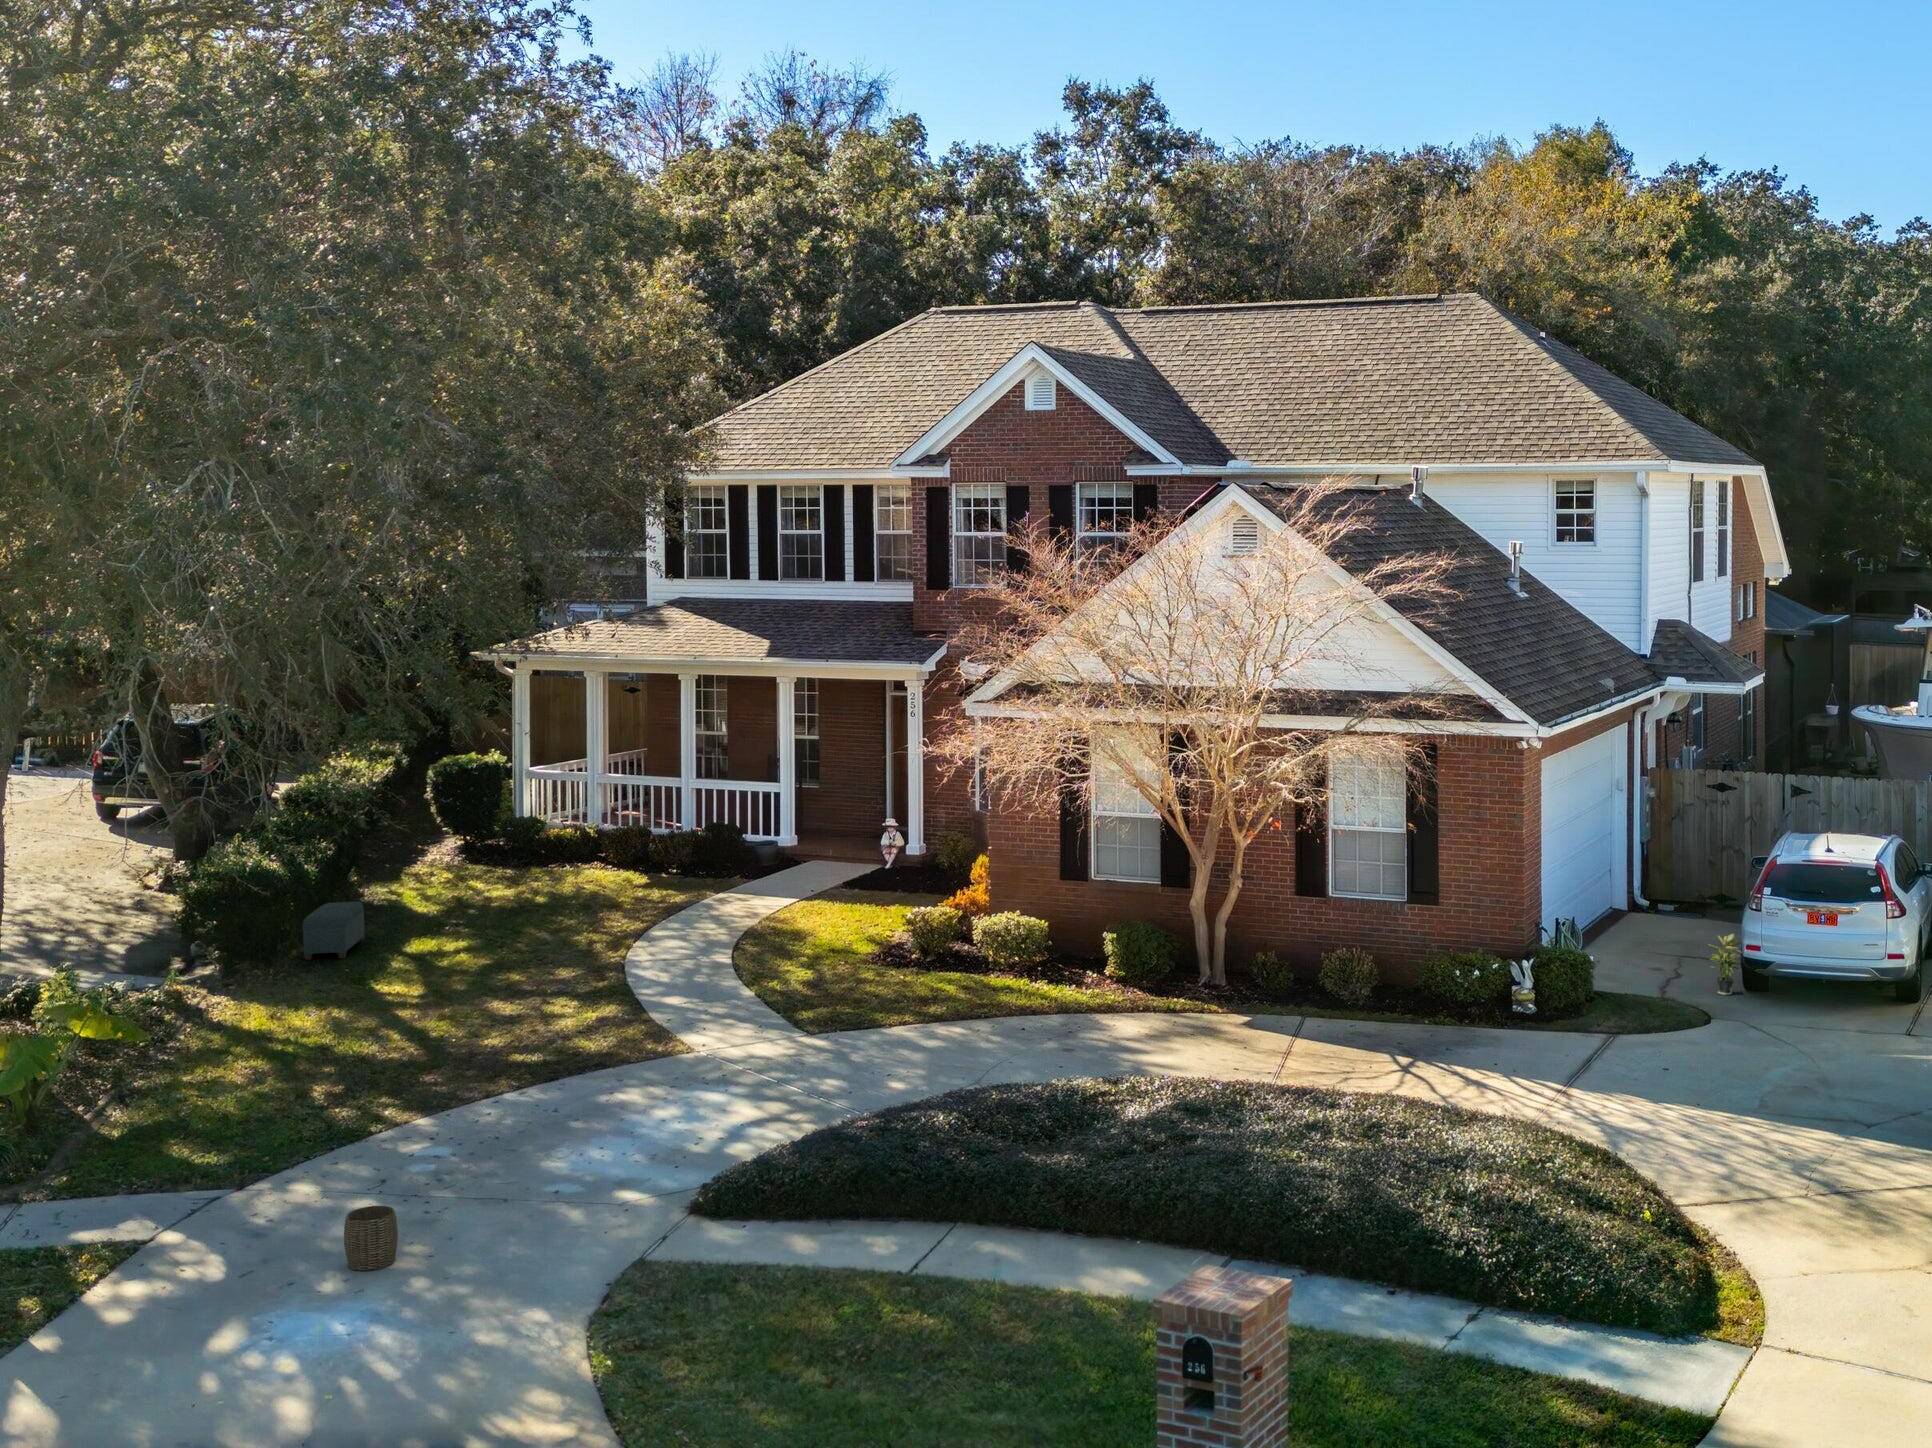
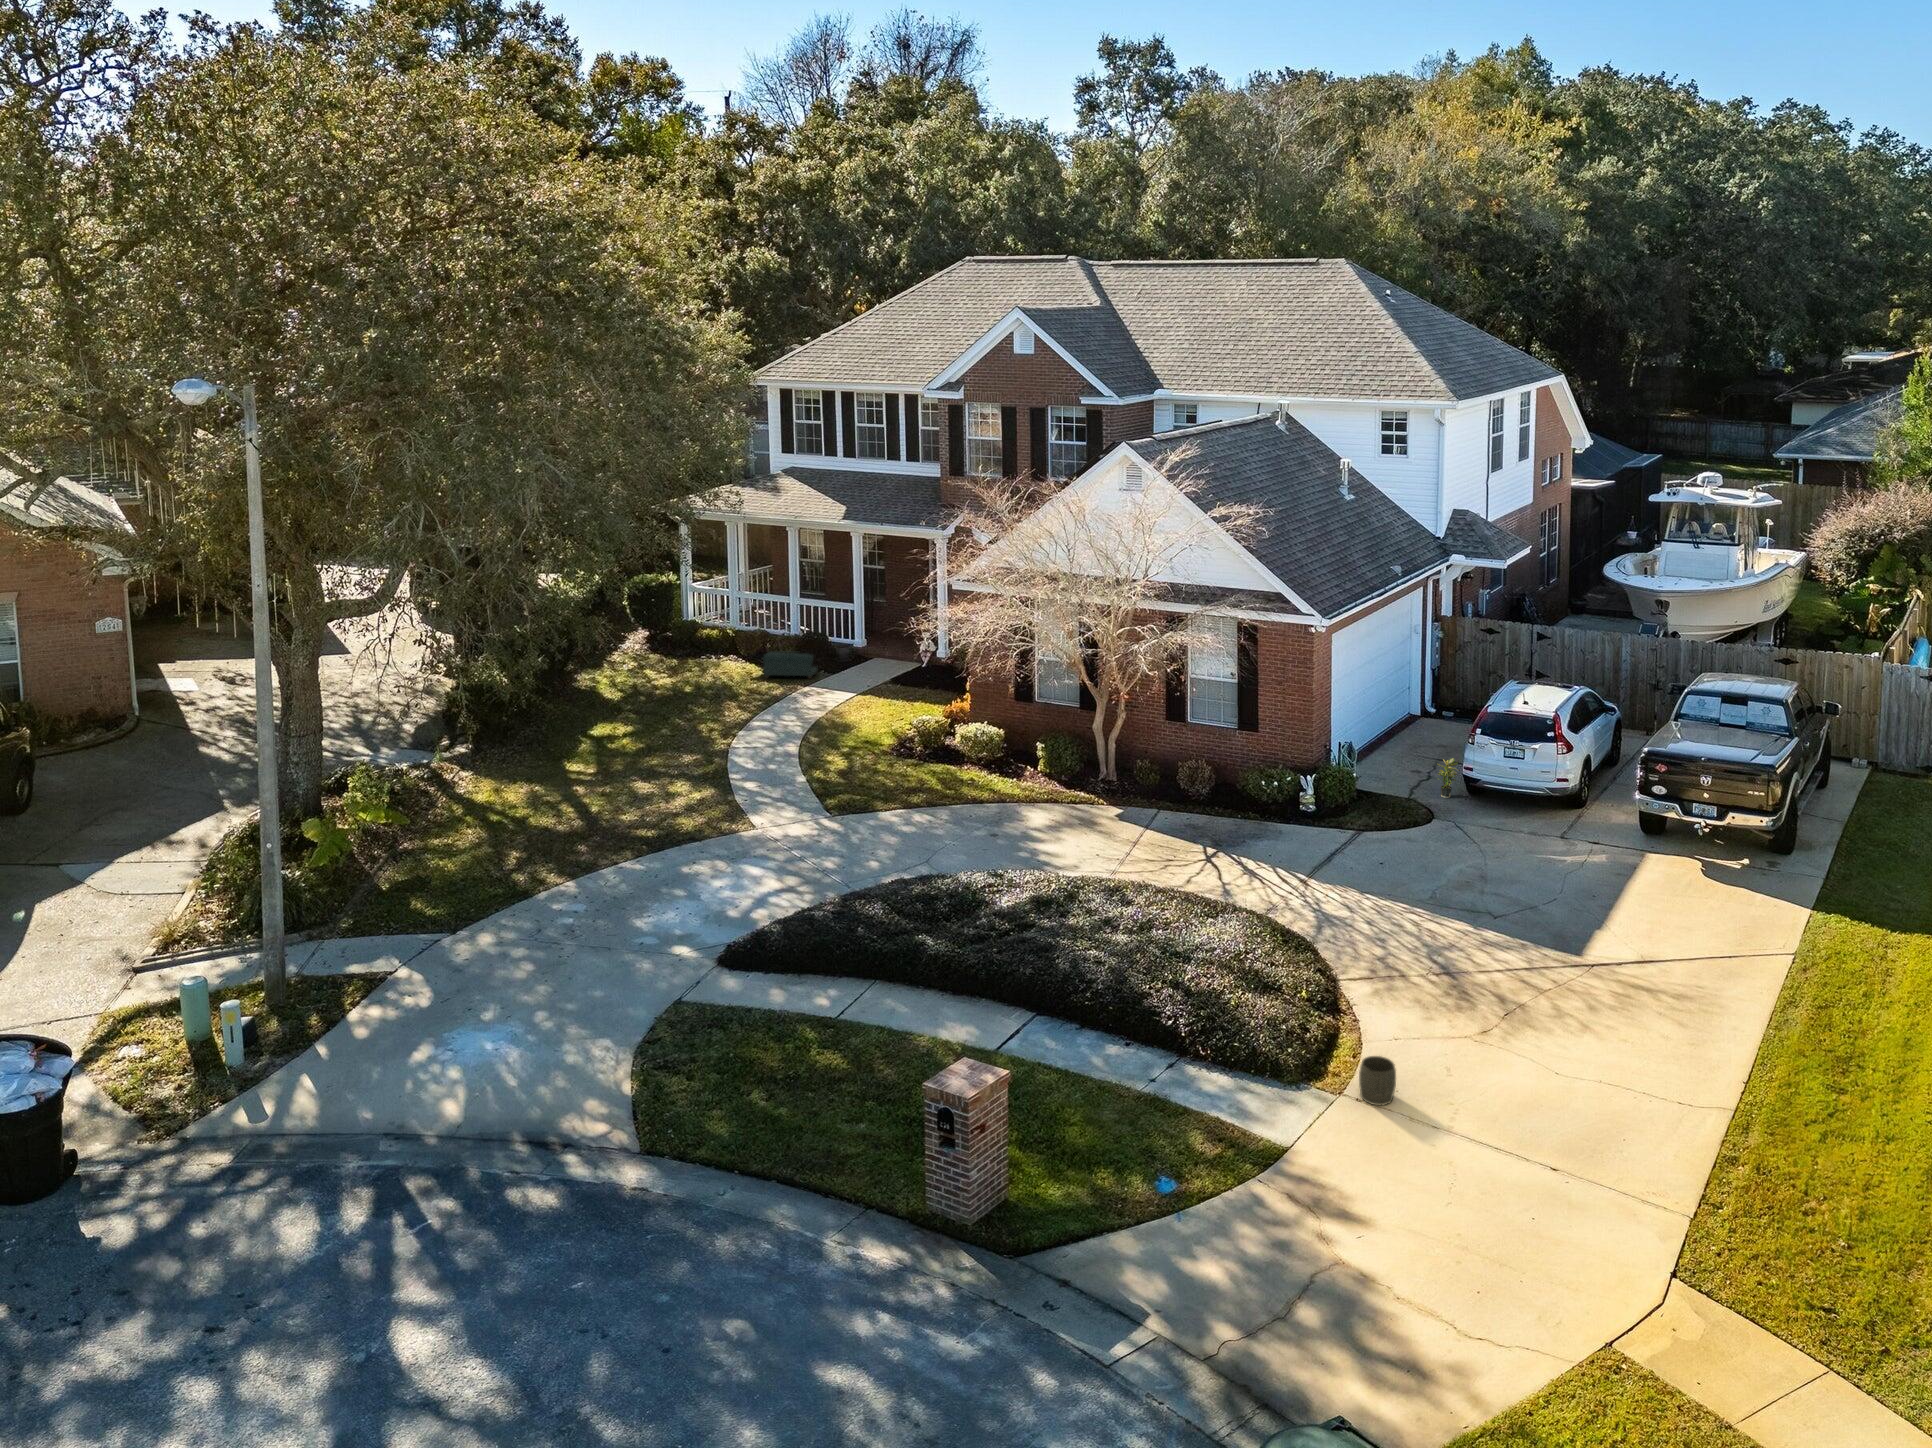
bench: present [303,902,364,960] -> present [763,651,818,679]
woven basket: present [344,1206,398,1271] -> present [1359,1056,1396,1105]

